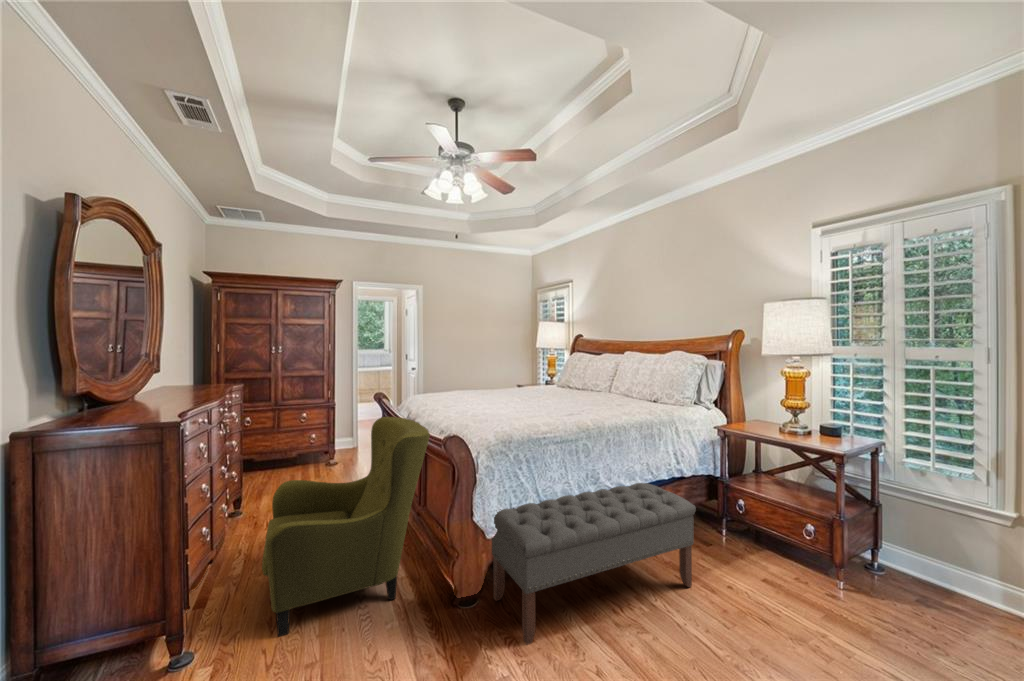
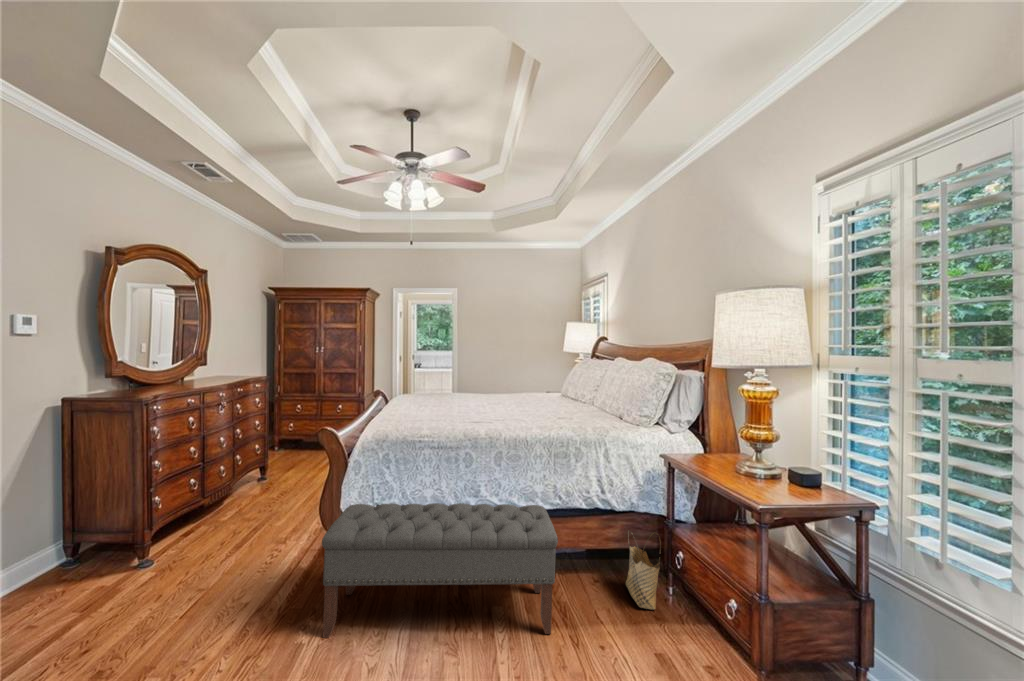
armchair: present [262,417,430,637] -> none [161,408,339,577]
woven basket: none [695,489,734,550] -> present [626,532,660,609]

